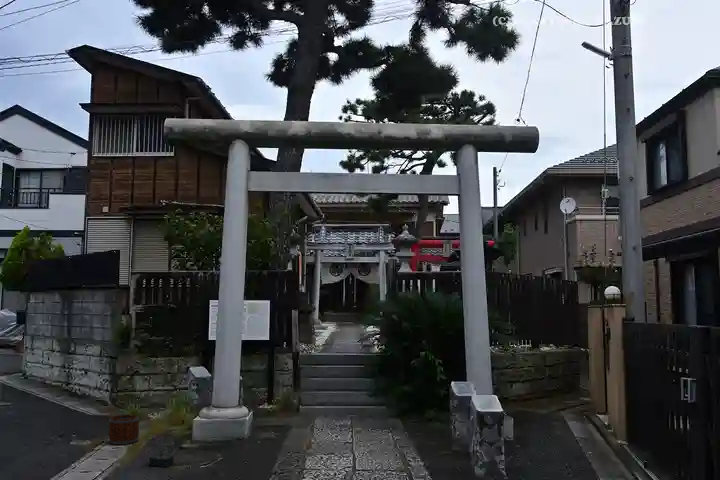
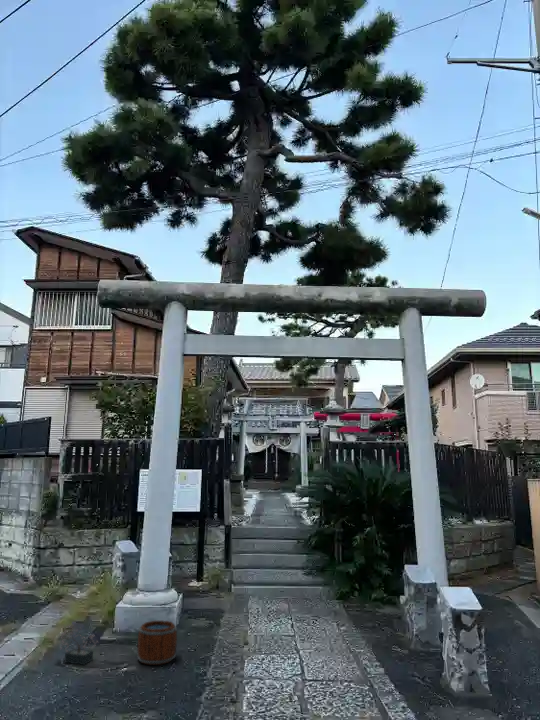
bucket: present [109,414,139,445] -> present [138,621,177,665]

